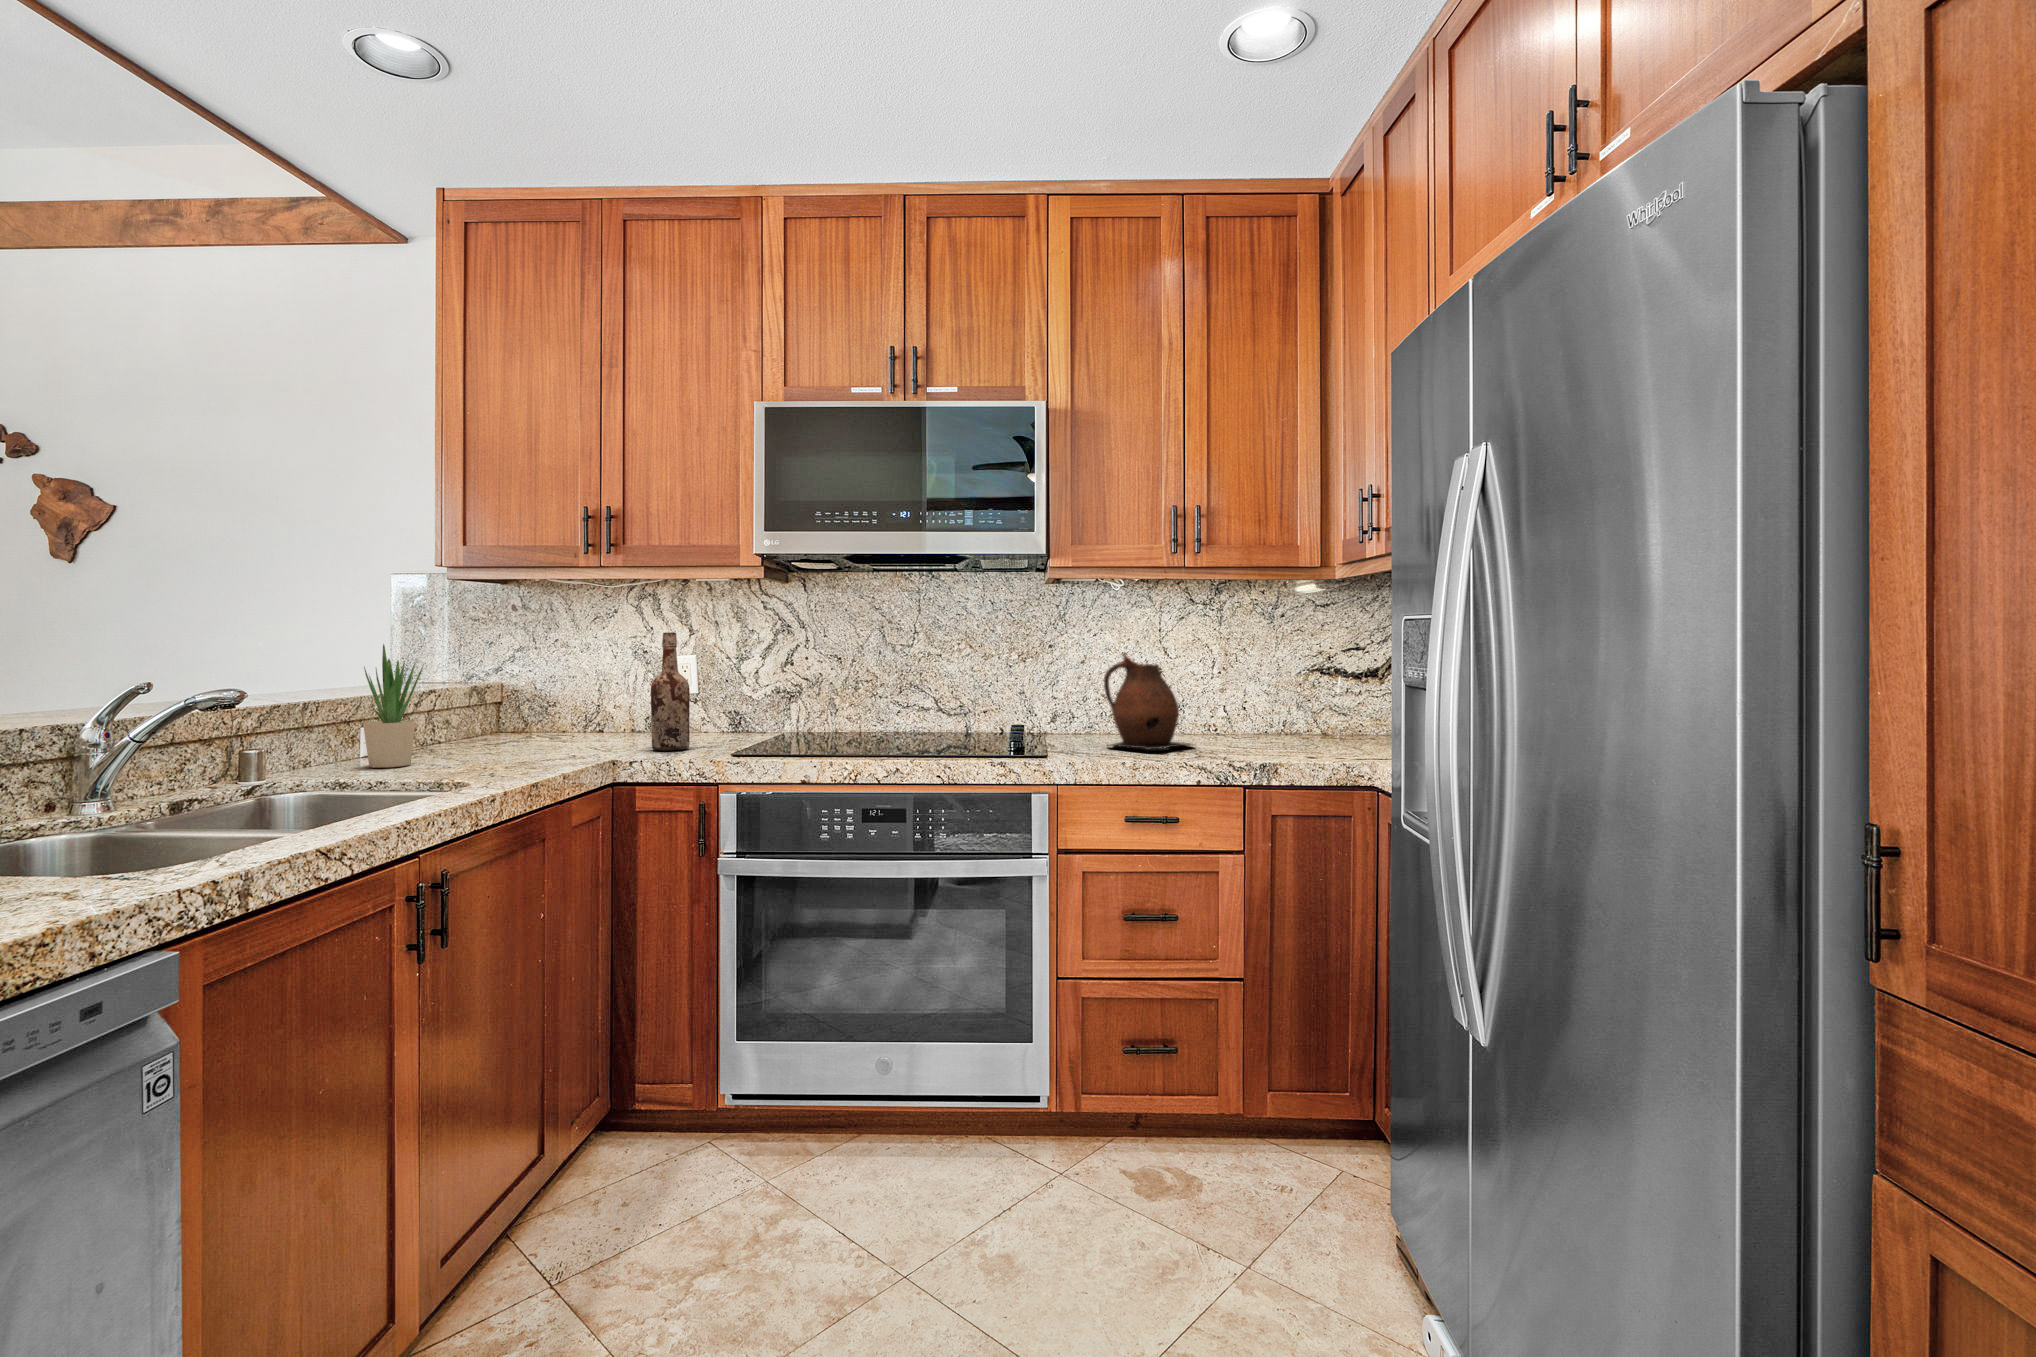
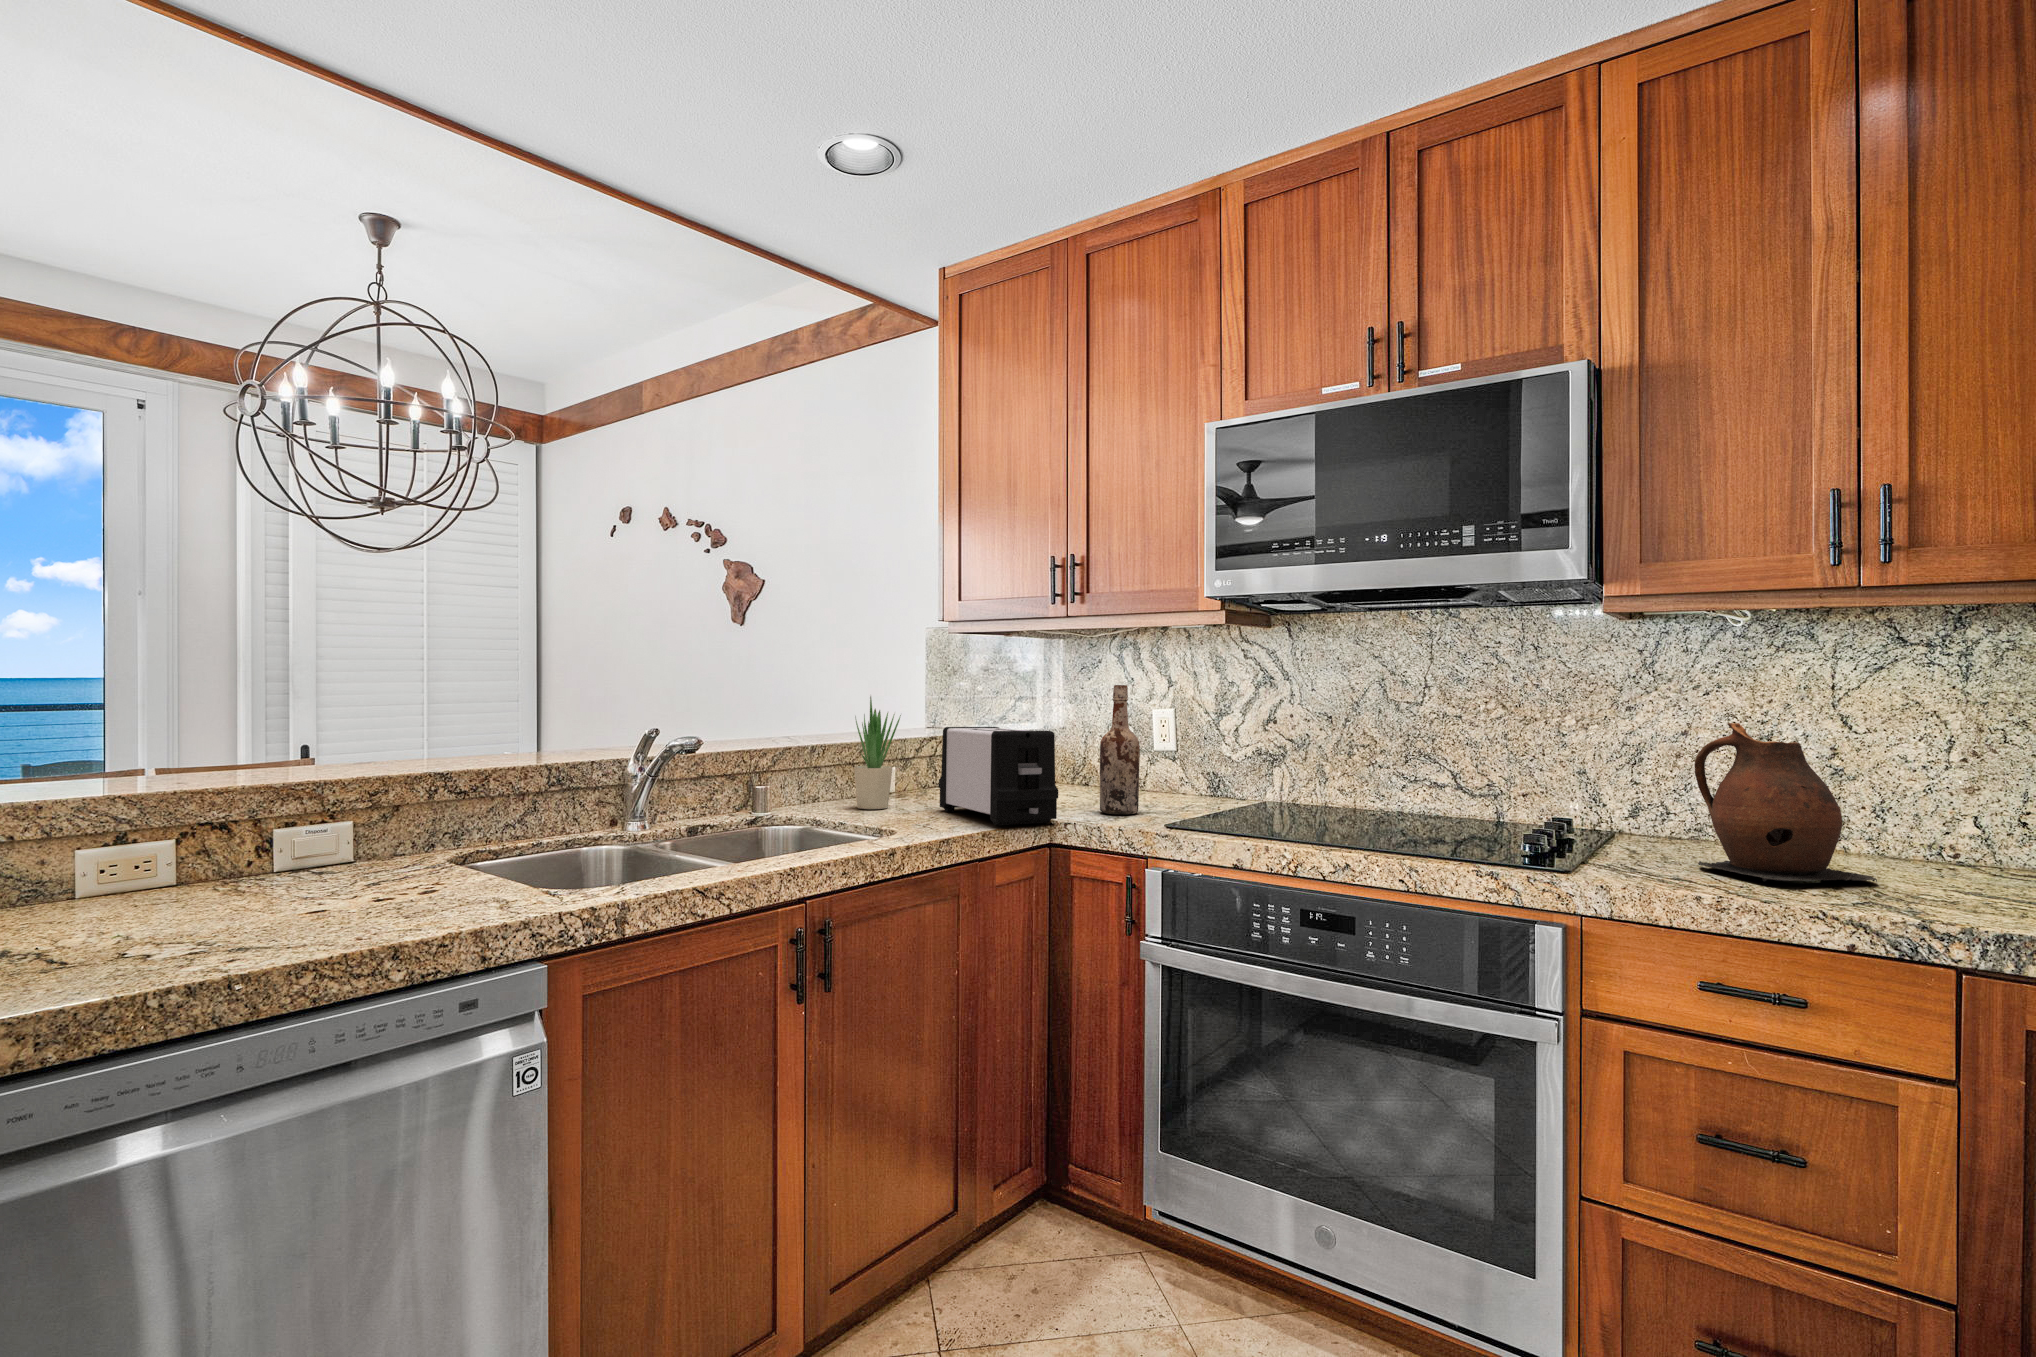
toaster: none [476,675,627,768] -> present [939,727,1058,825]

